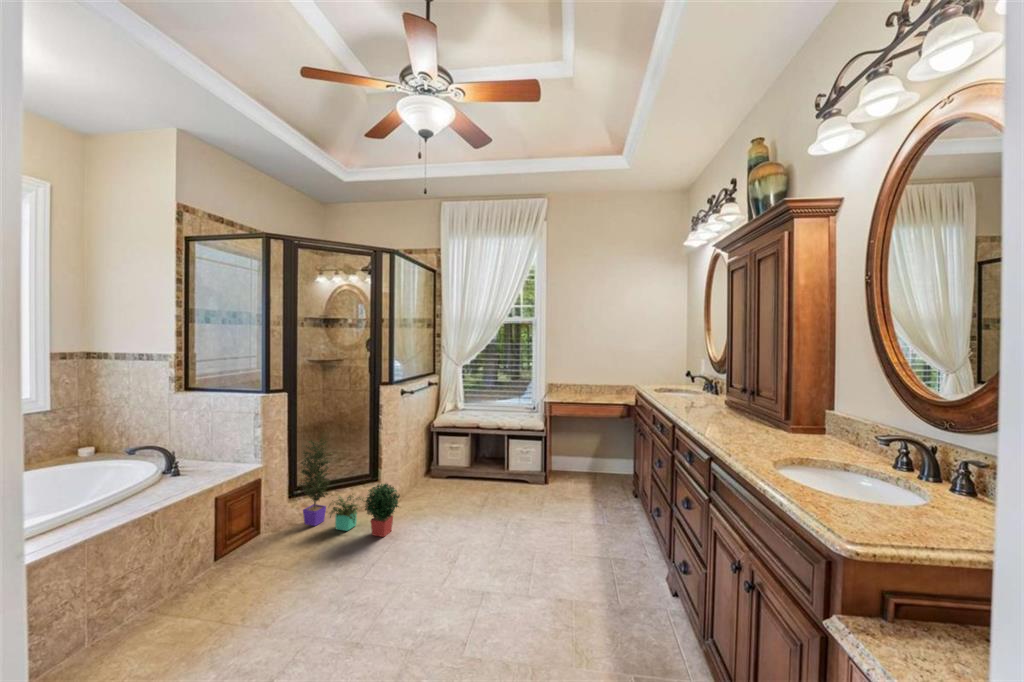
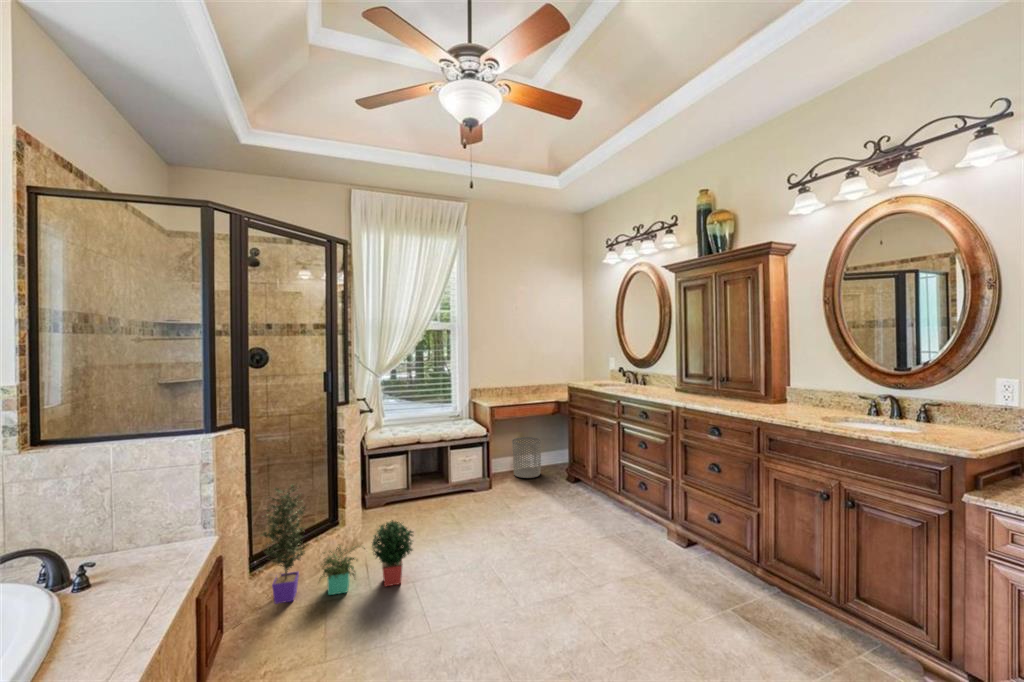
waste bin: none [583,438,615,482] -> present [512,437,541,478]

